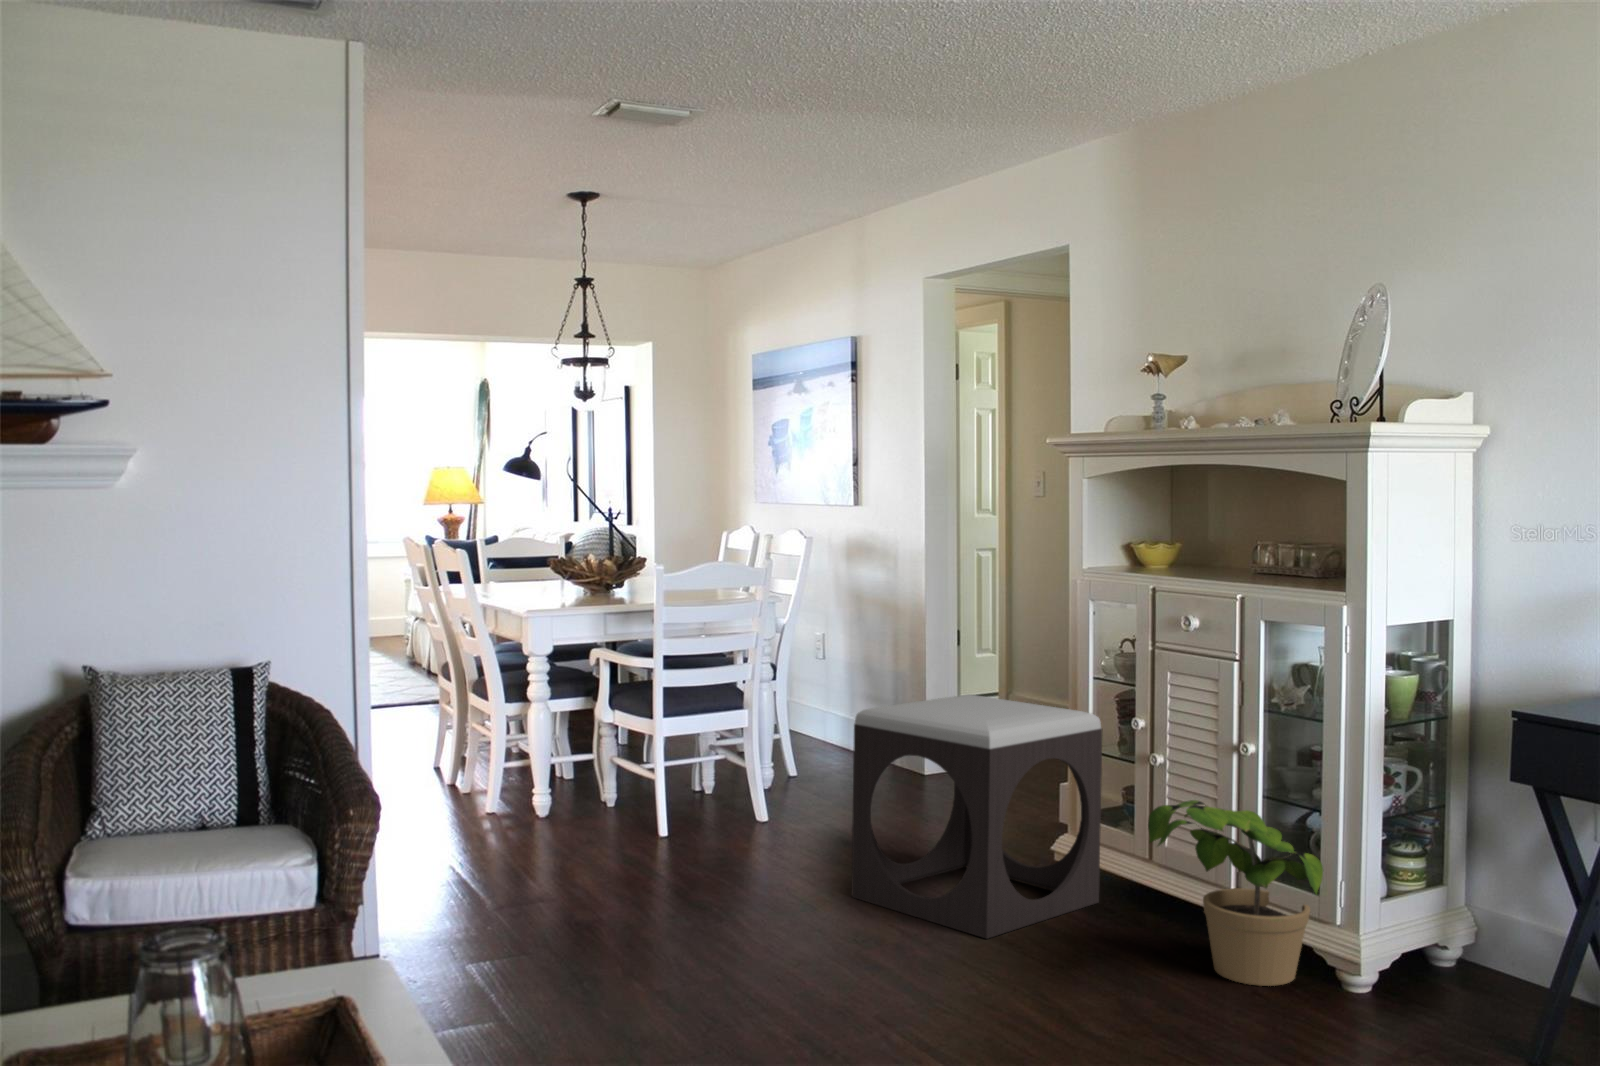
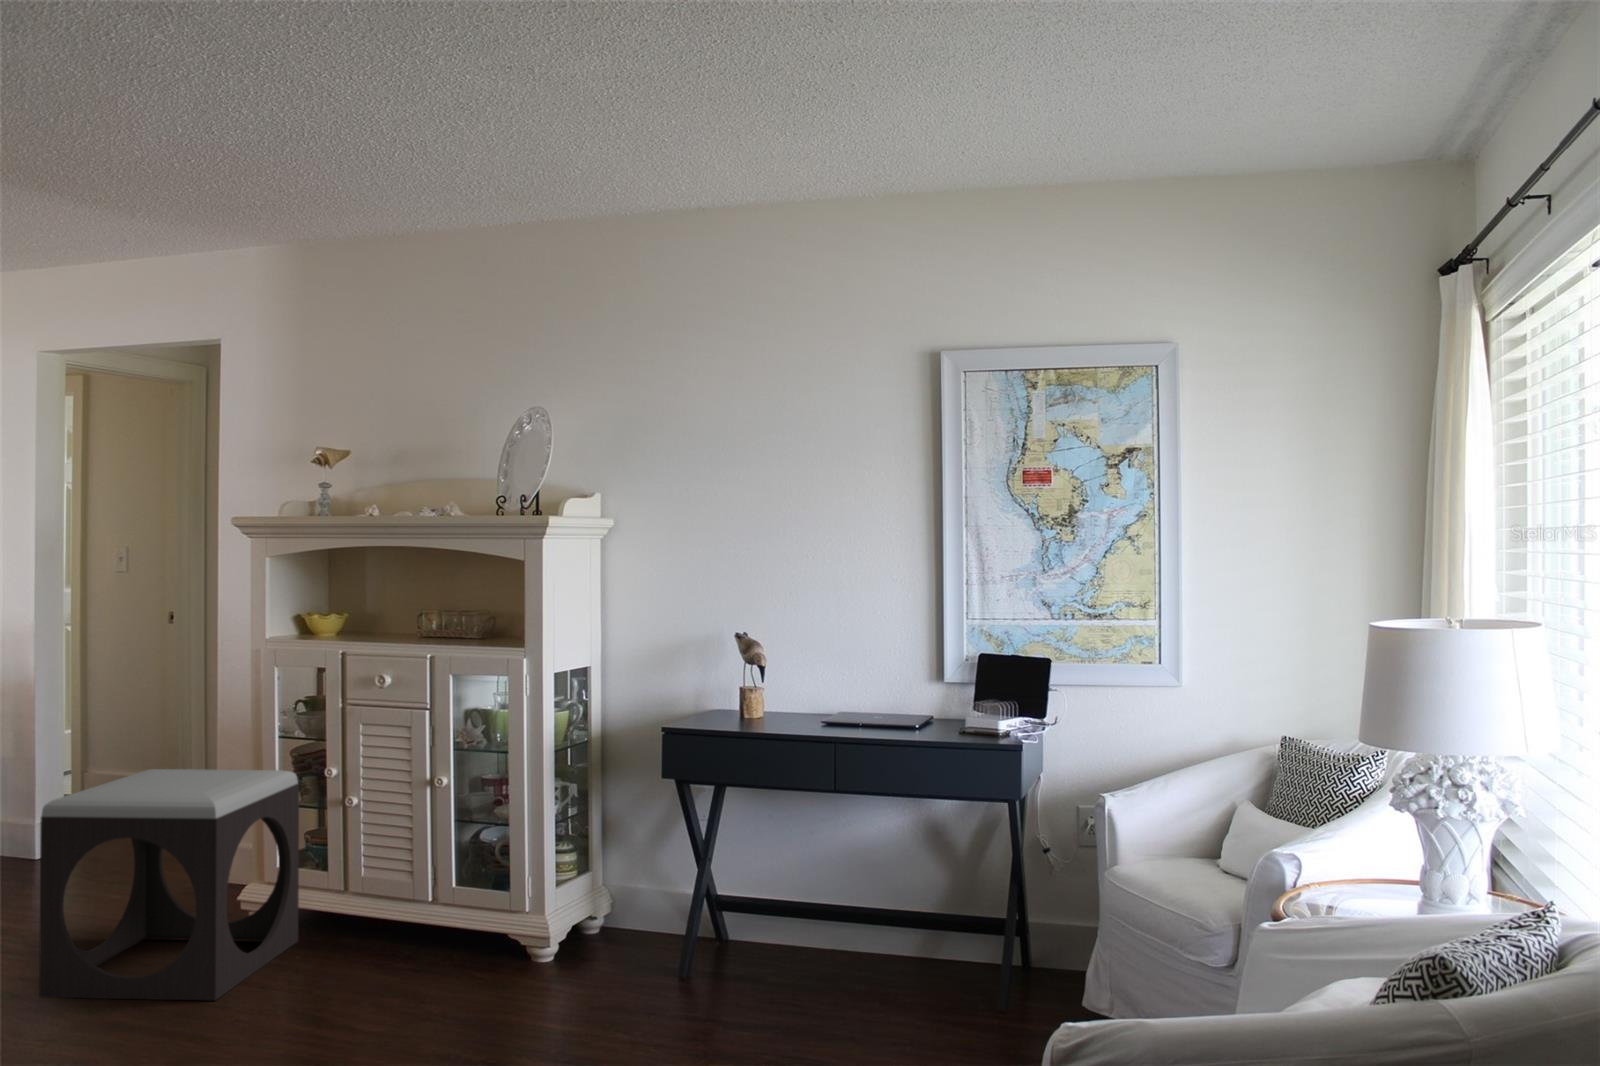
potted plant: present [1148,800,1323,986] -> none [377,832,517,978]

